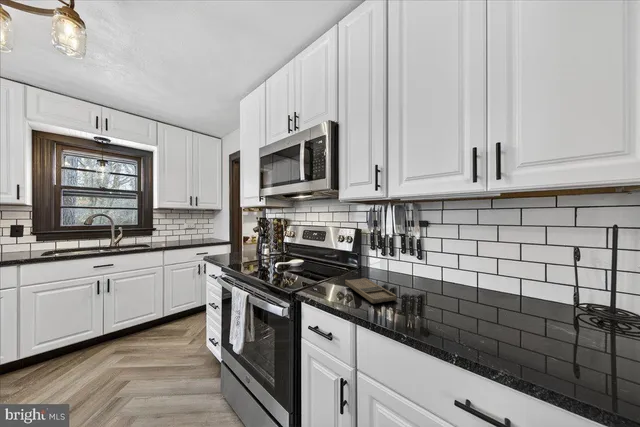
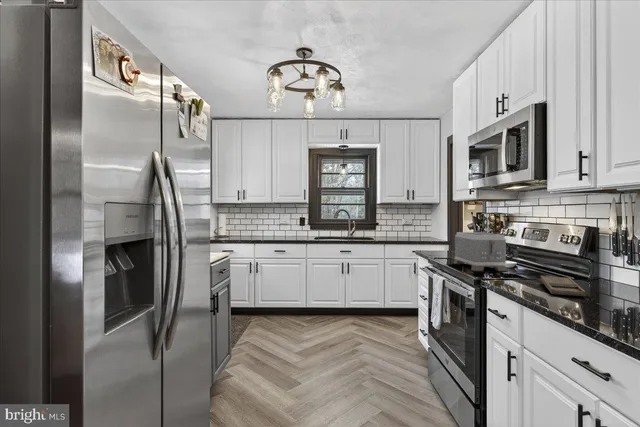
toaster: none [252,238,306,280] -> present [454,232,507,271]

